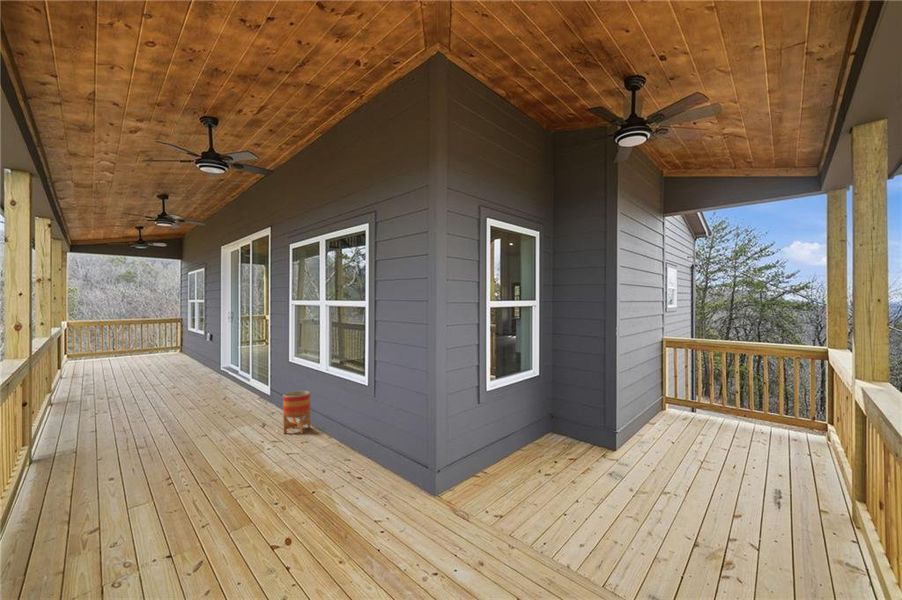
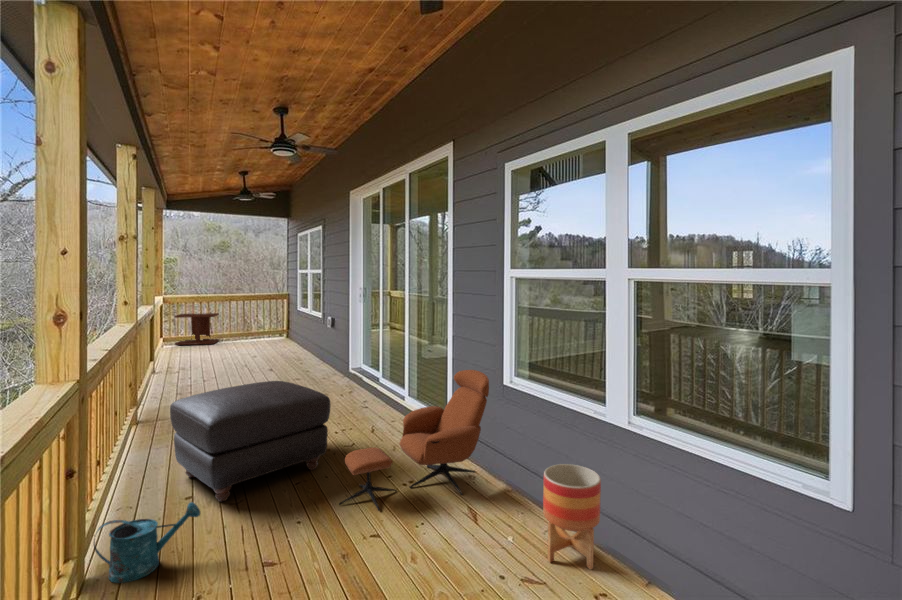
side table: none [76,335,119,362] -> present [174,313,219,345]
lounge chair: none [184,354,278,427] -> present [339,370,489,511]
ottoman: none [78,368,186,431] -> present [170,381,331,502]
watering can: none [36,421,98,458] -> present [94,502,200,583]

